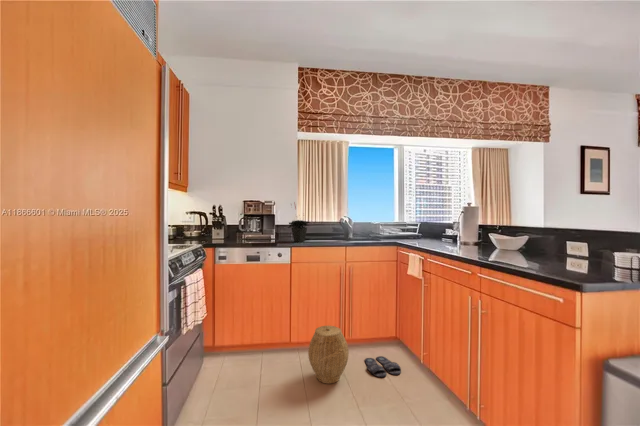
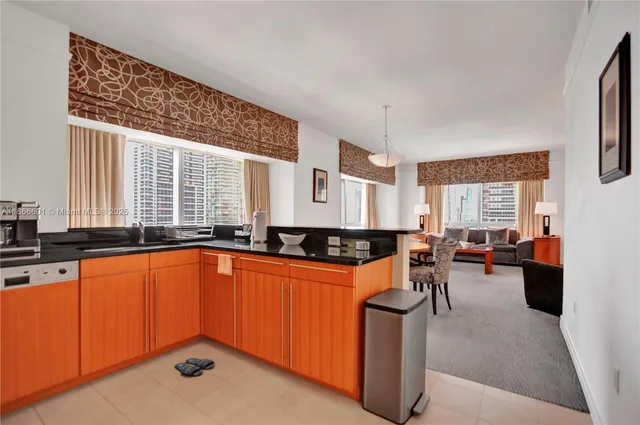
potted plant: present [288,206,309,242] -> none [66,204,99,253]
woven basket: present [308,326,349,383] -> none [118,339,168,402]

